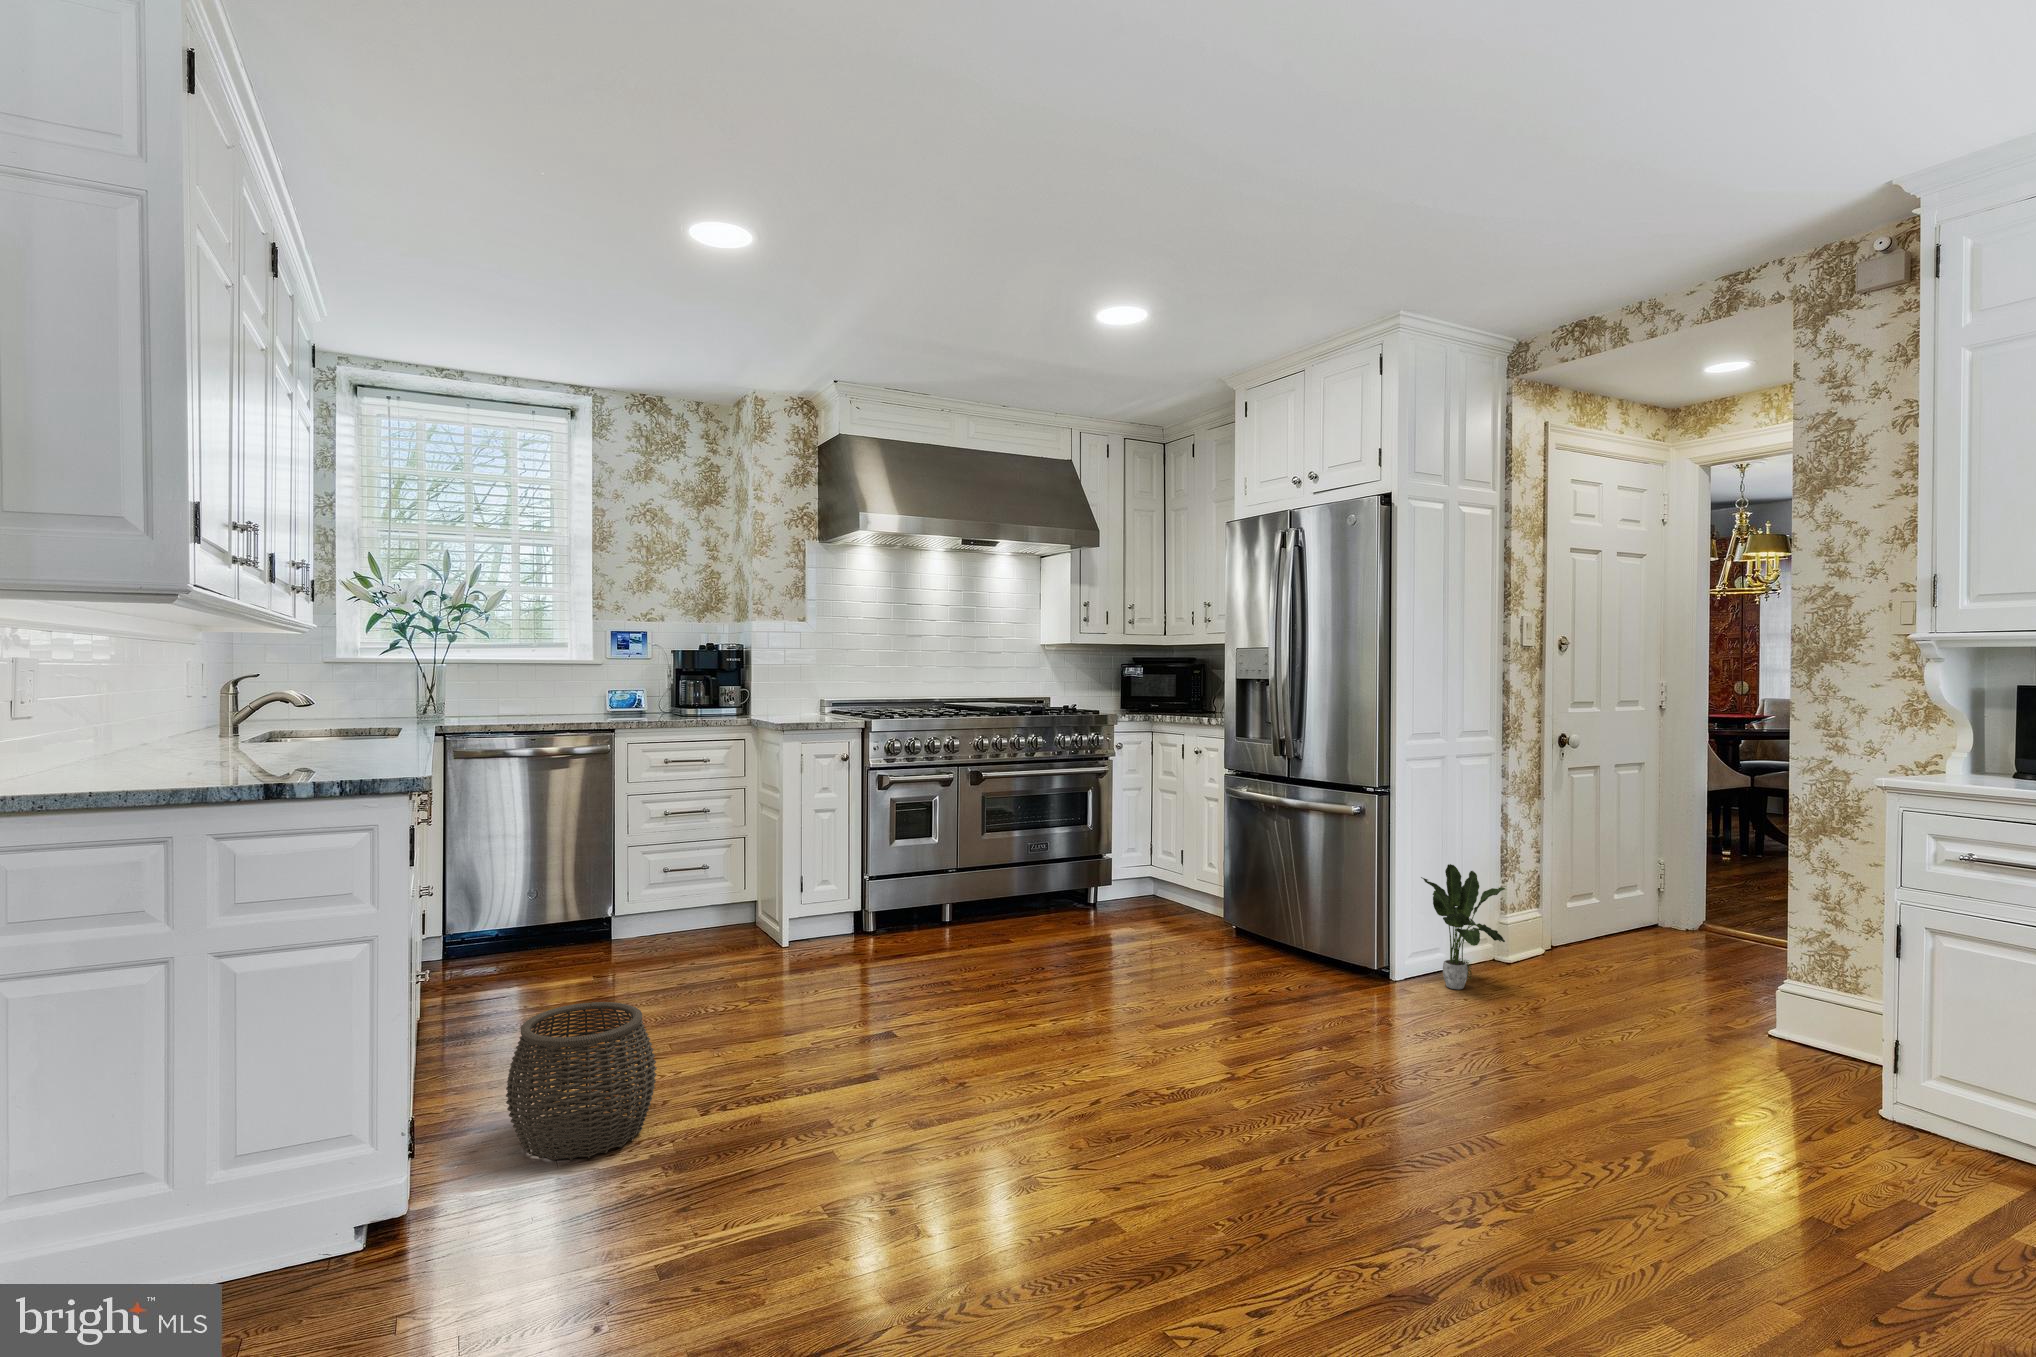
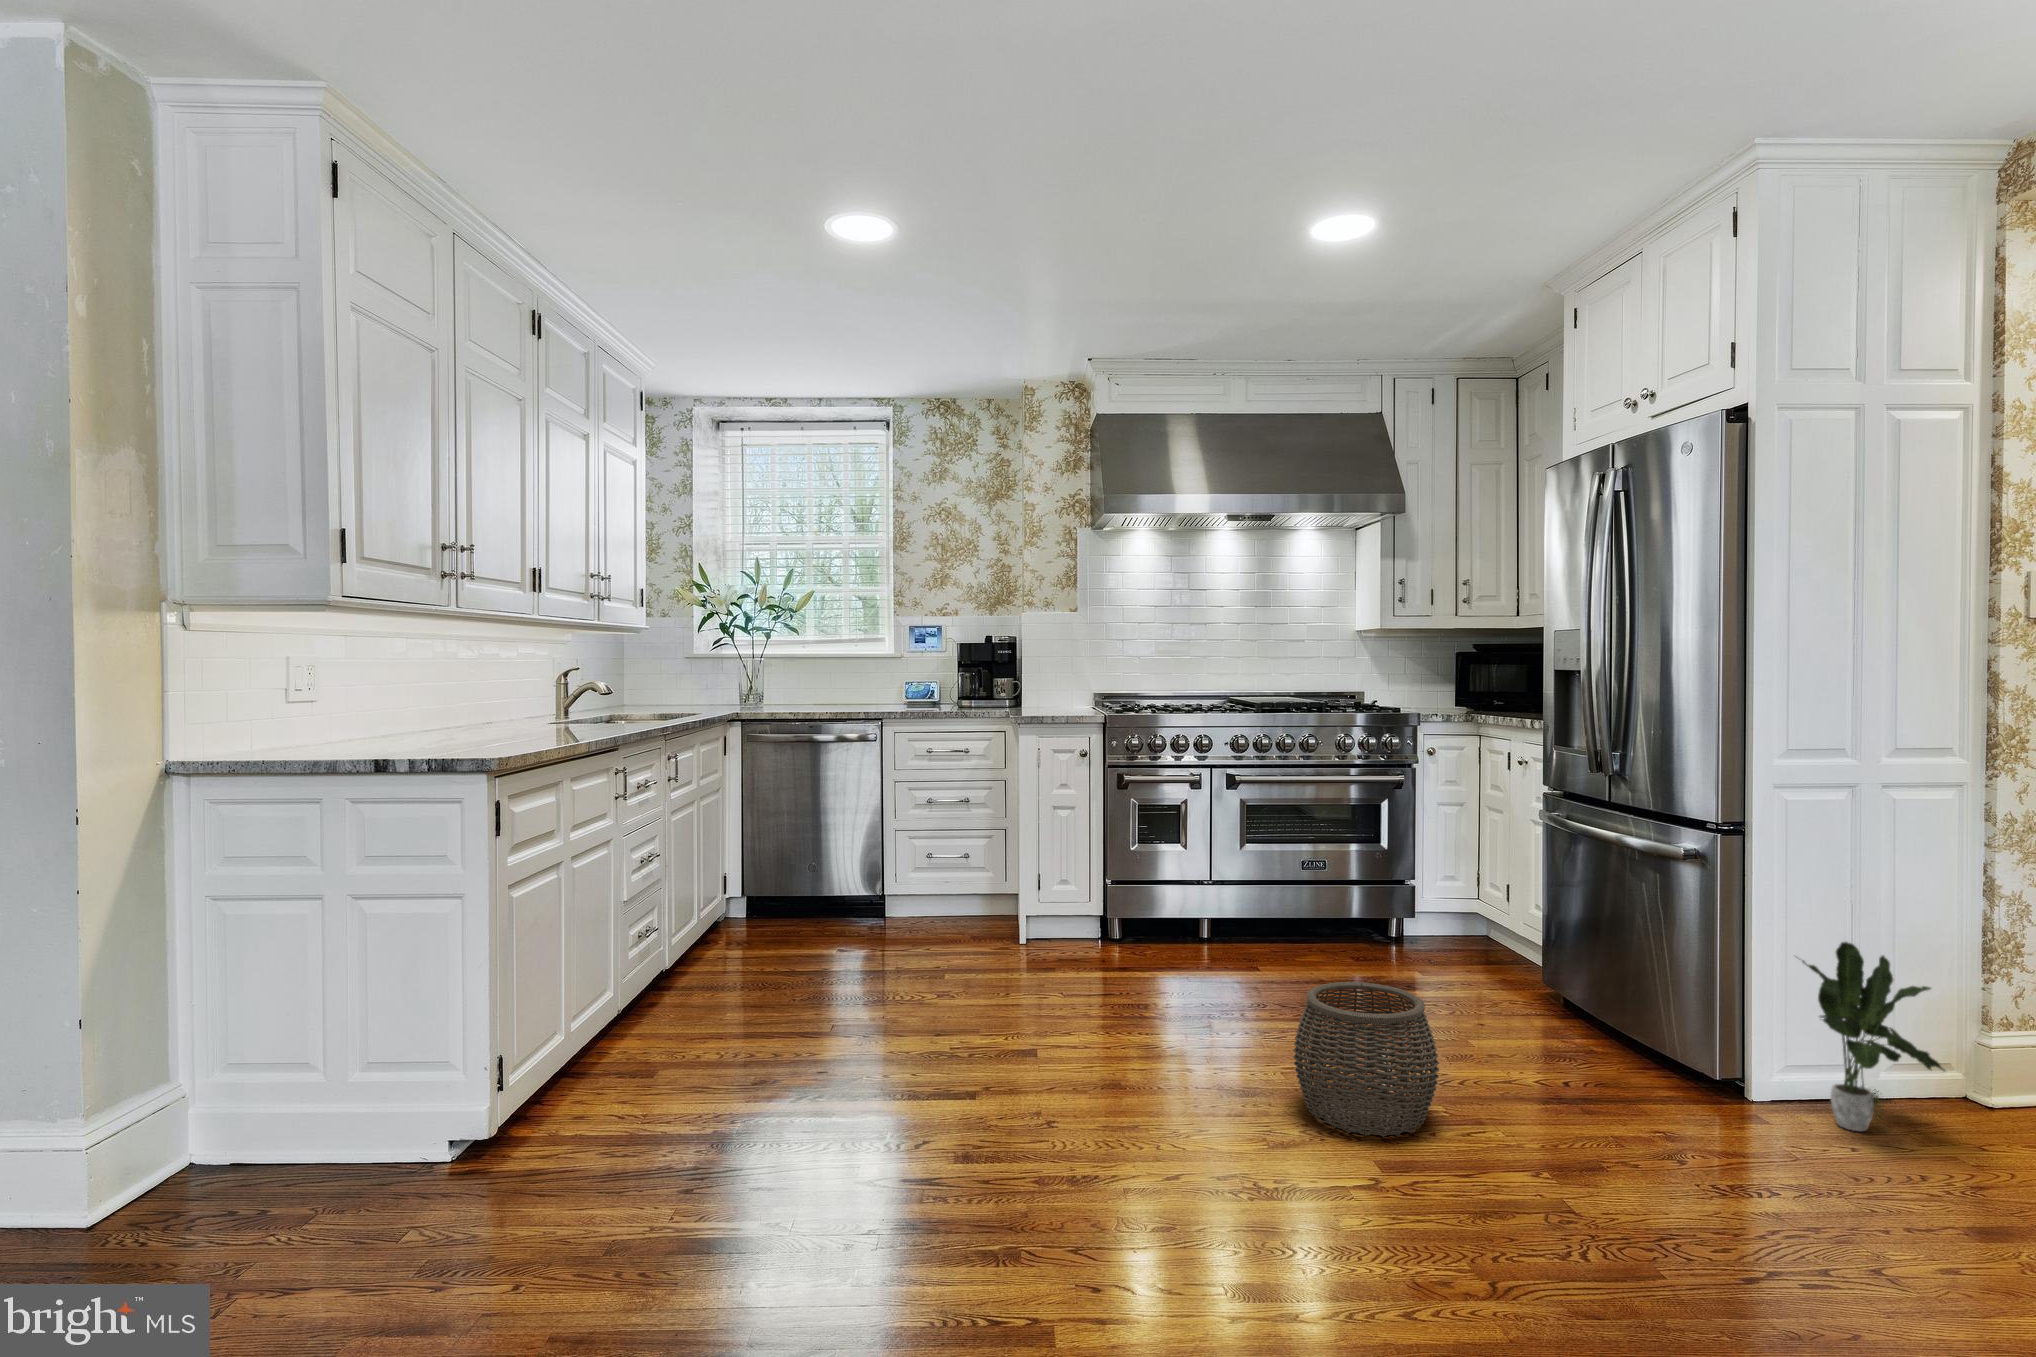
woven basket: present [506,1002,657,1161] -> present [1293,982,1439,1137]

